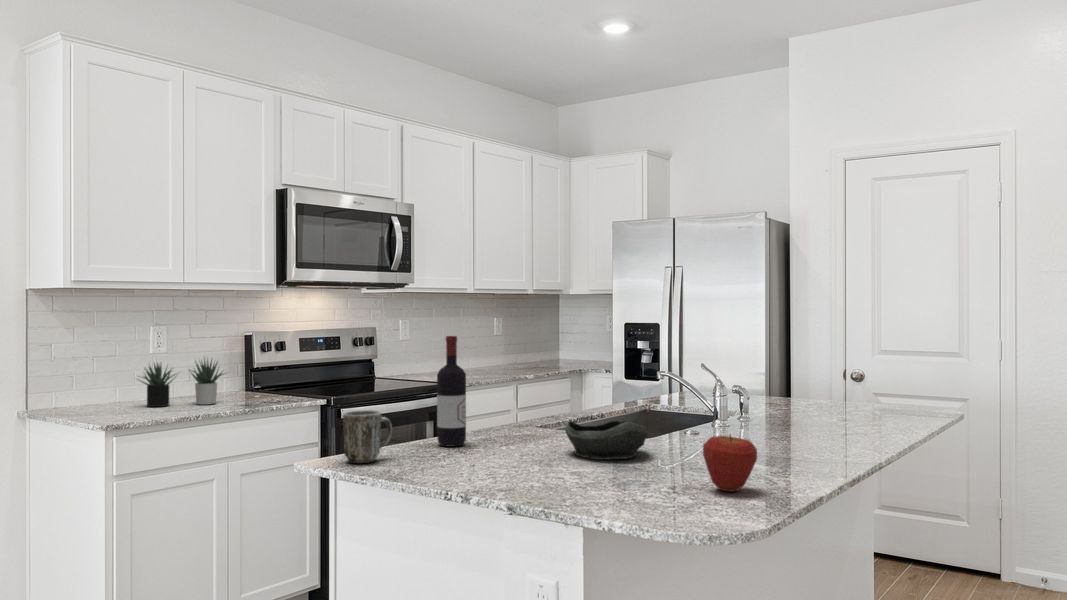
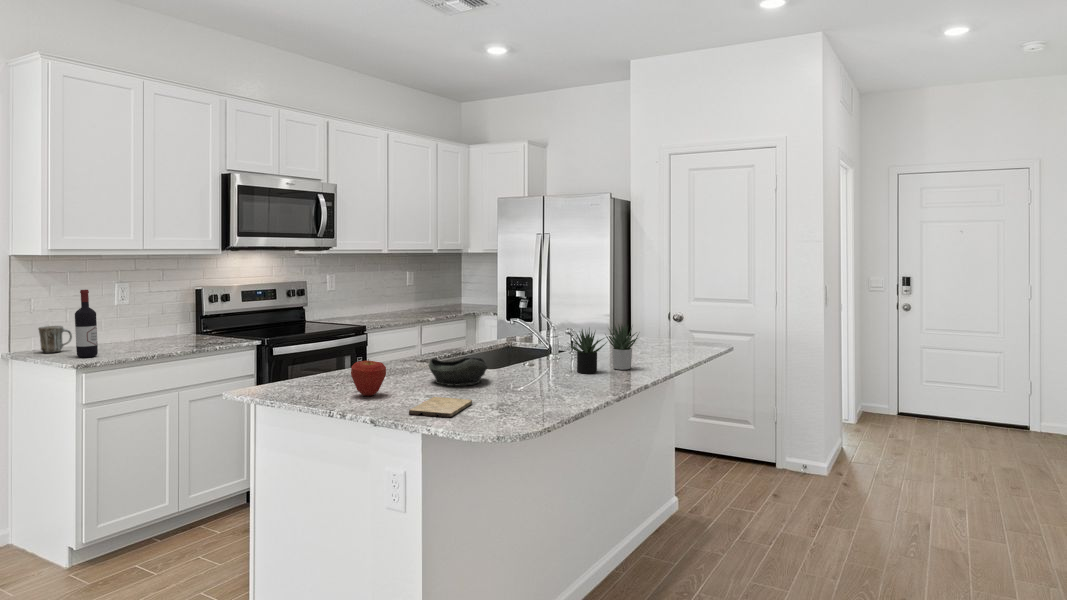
wine bottle: present [437,336,466,447] -> present [75,290,98,358]
succulent plant: present [139,359,223,407] -> present [569,325,638,374]
mug: present [343,410,392,463] -> present [38,326,72,353]
apple: present [703,435,757,492] -> present [351,360,386,396]
cutting board: none [559,474,643,504] -> present [409,397,472,417]

